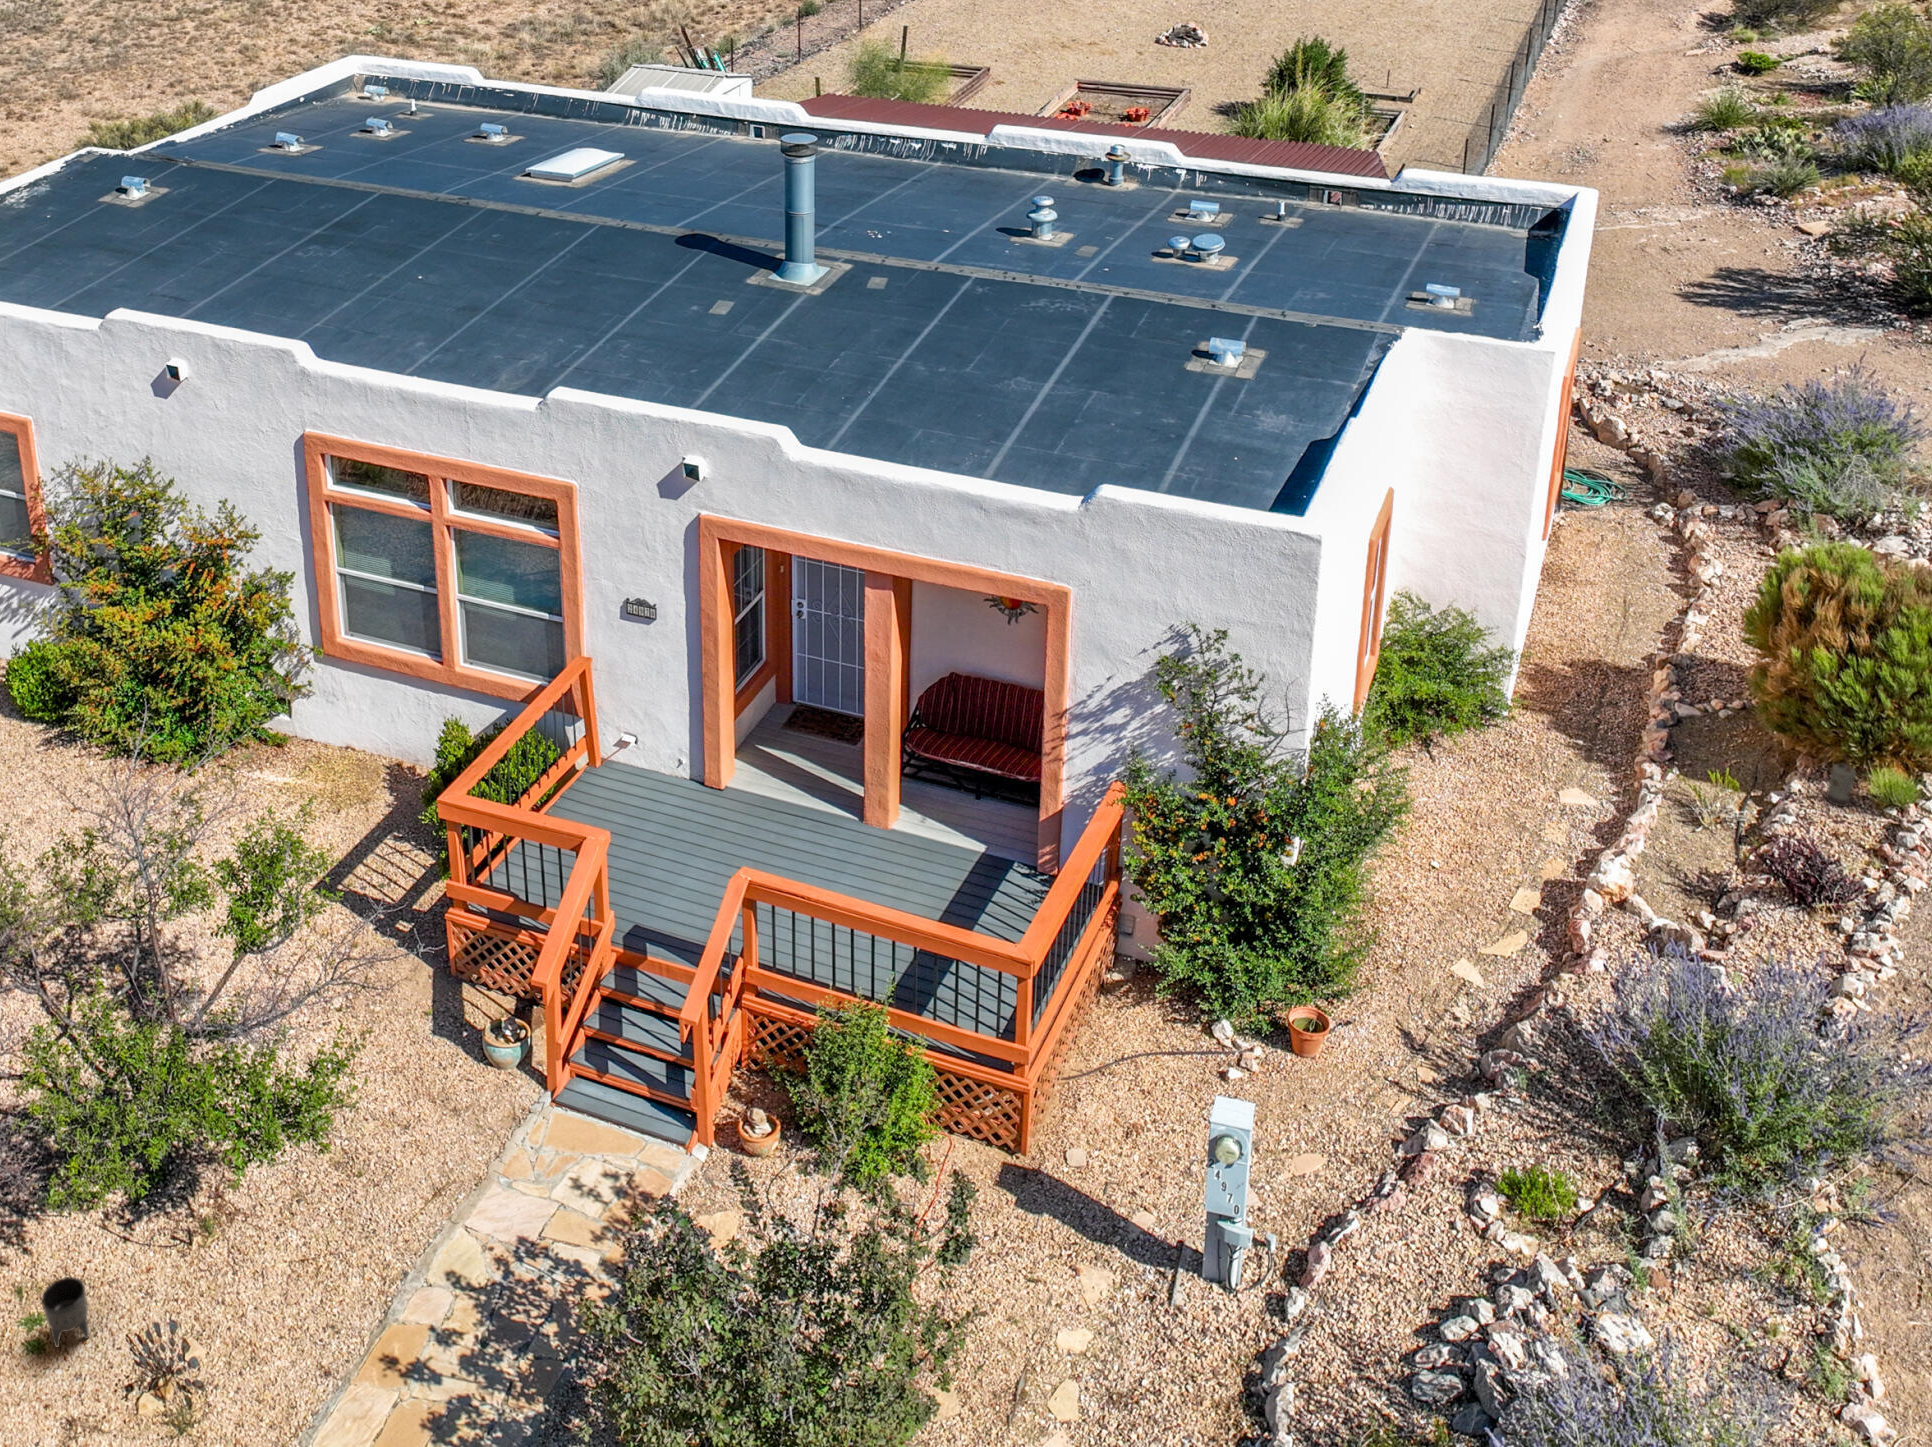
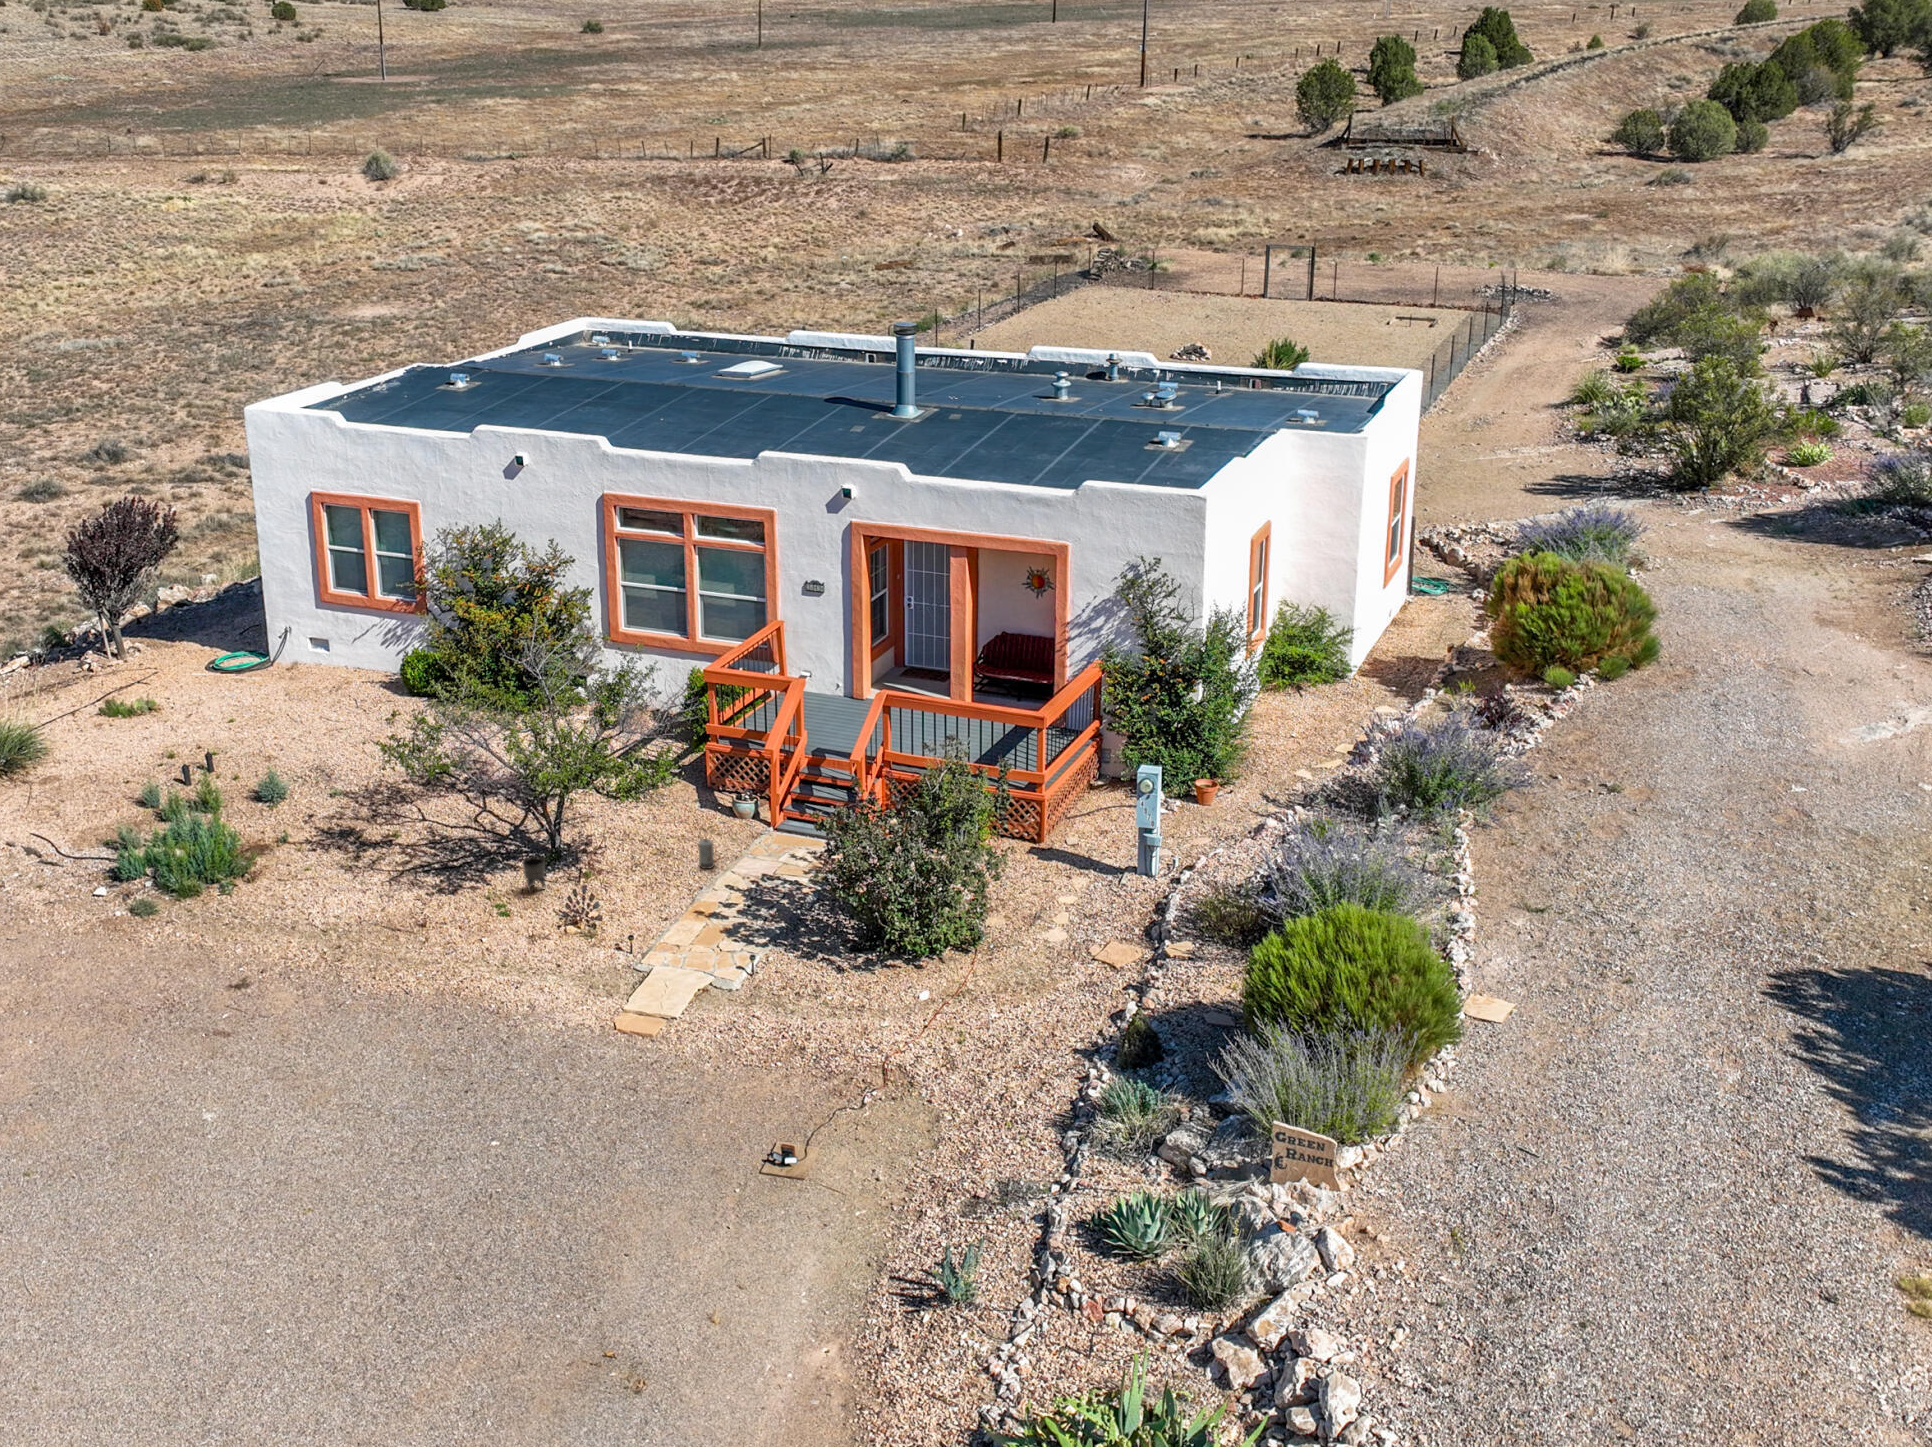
watering can: present [1824,754,1866,806] -> present [698,829,714,869]

